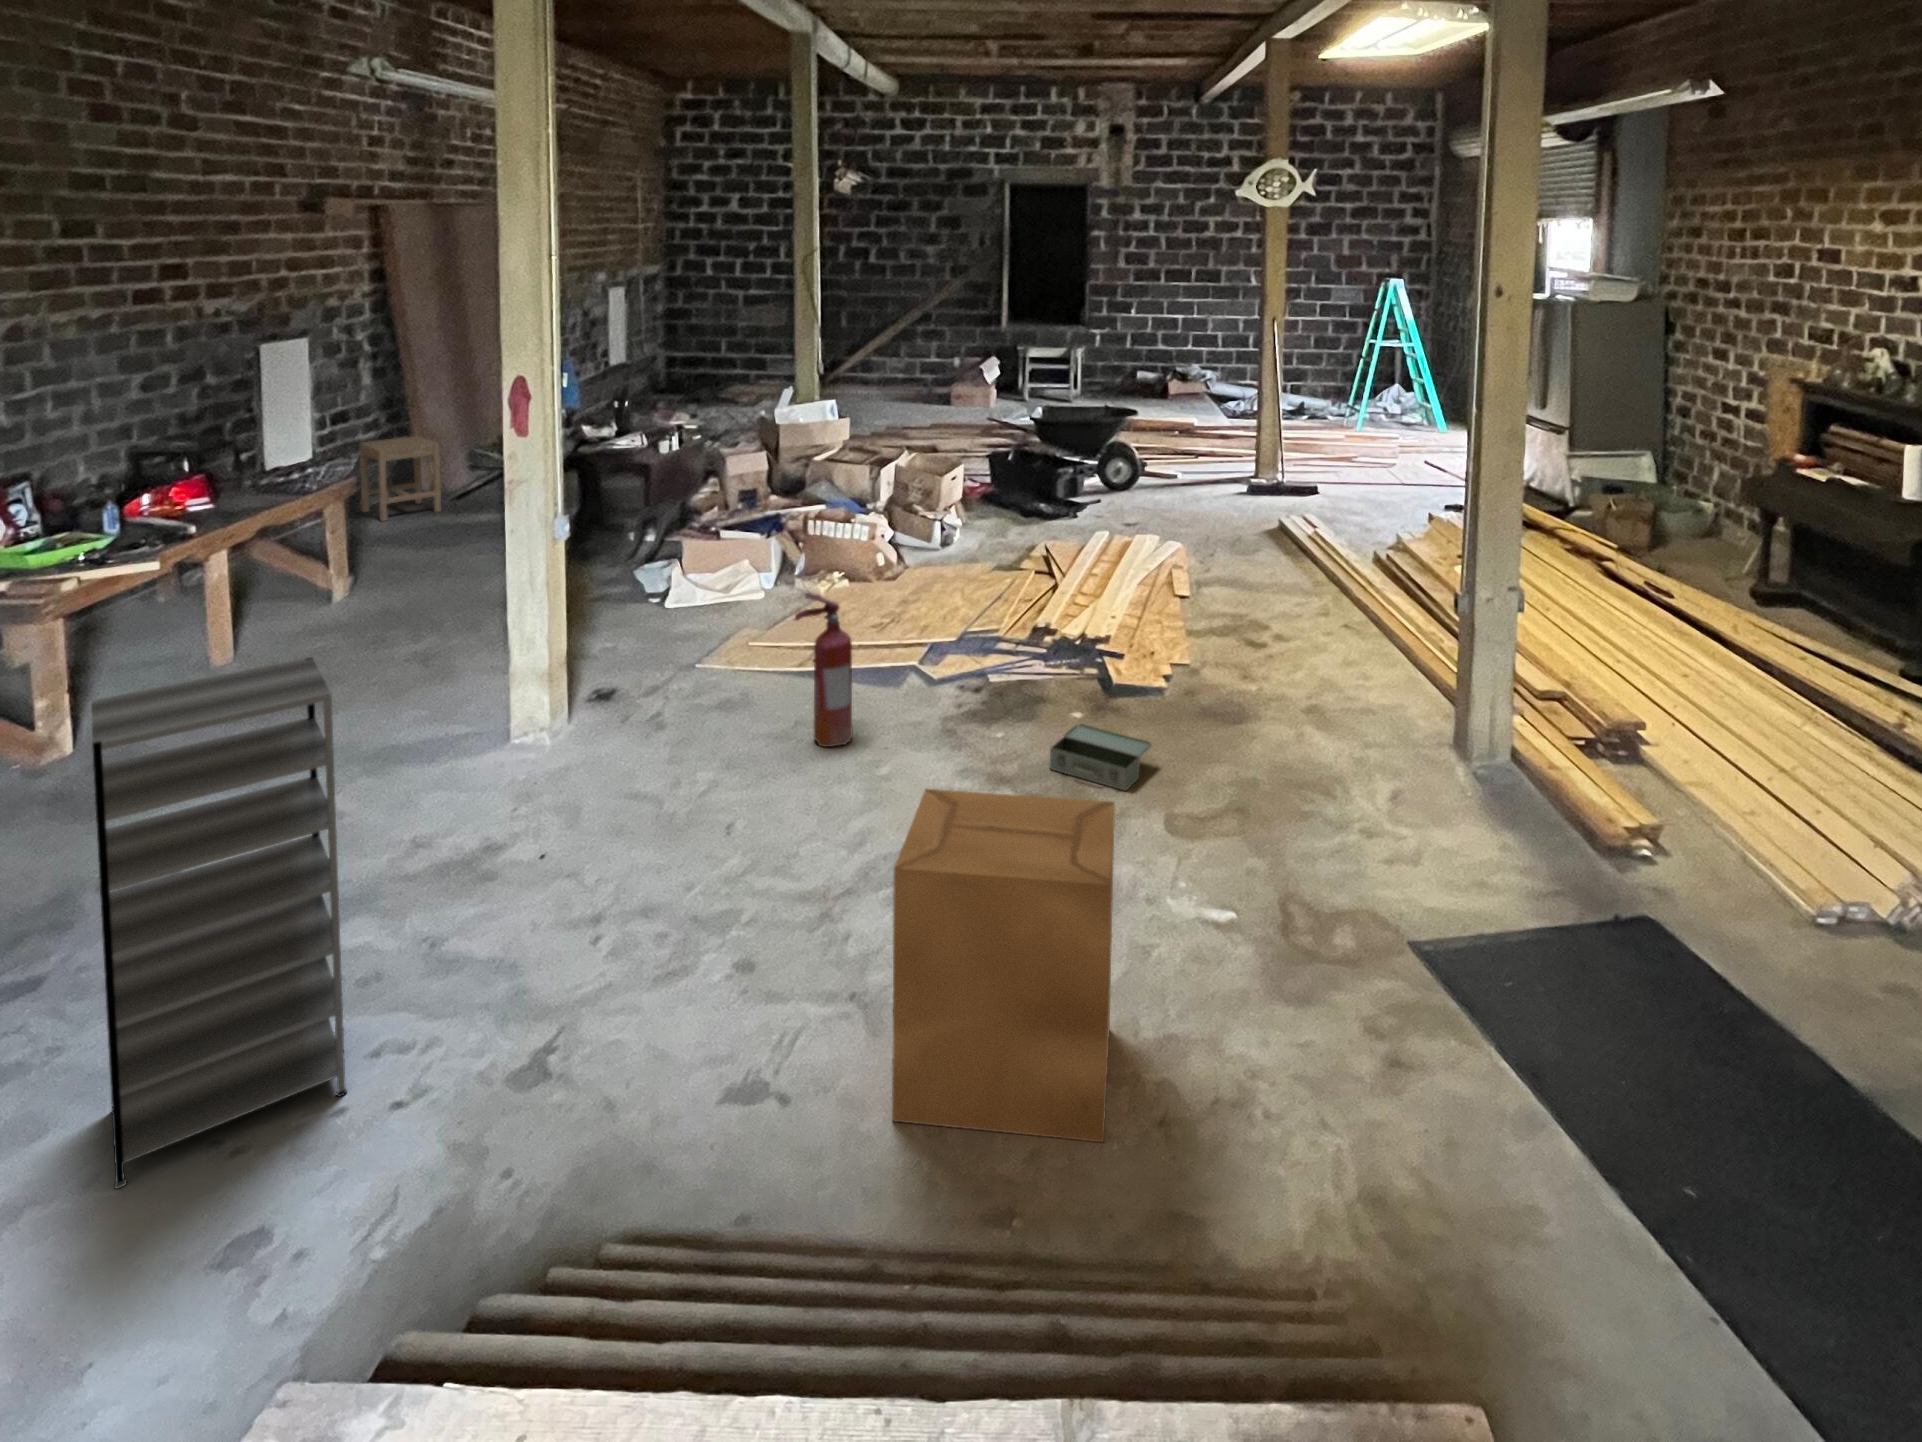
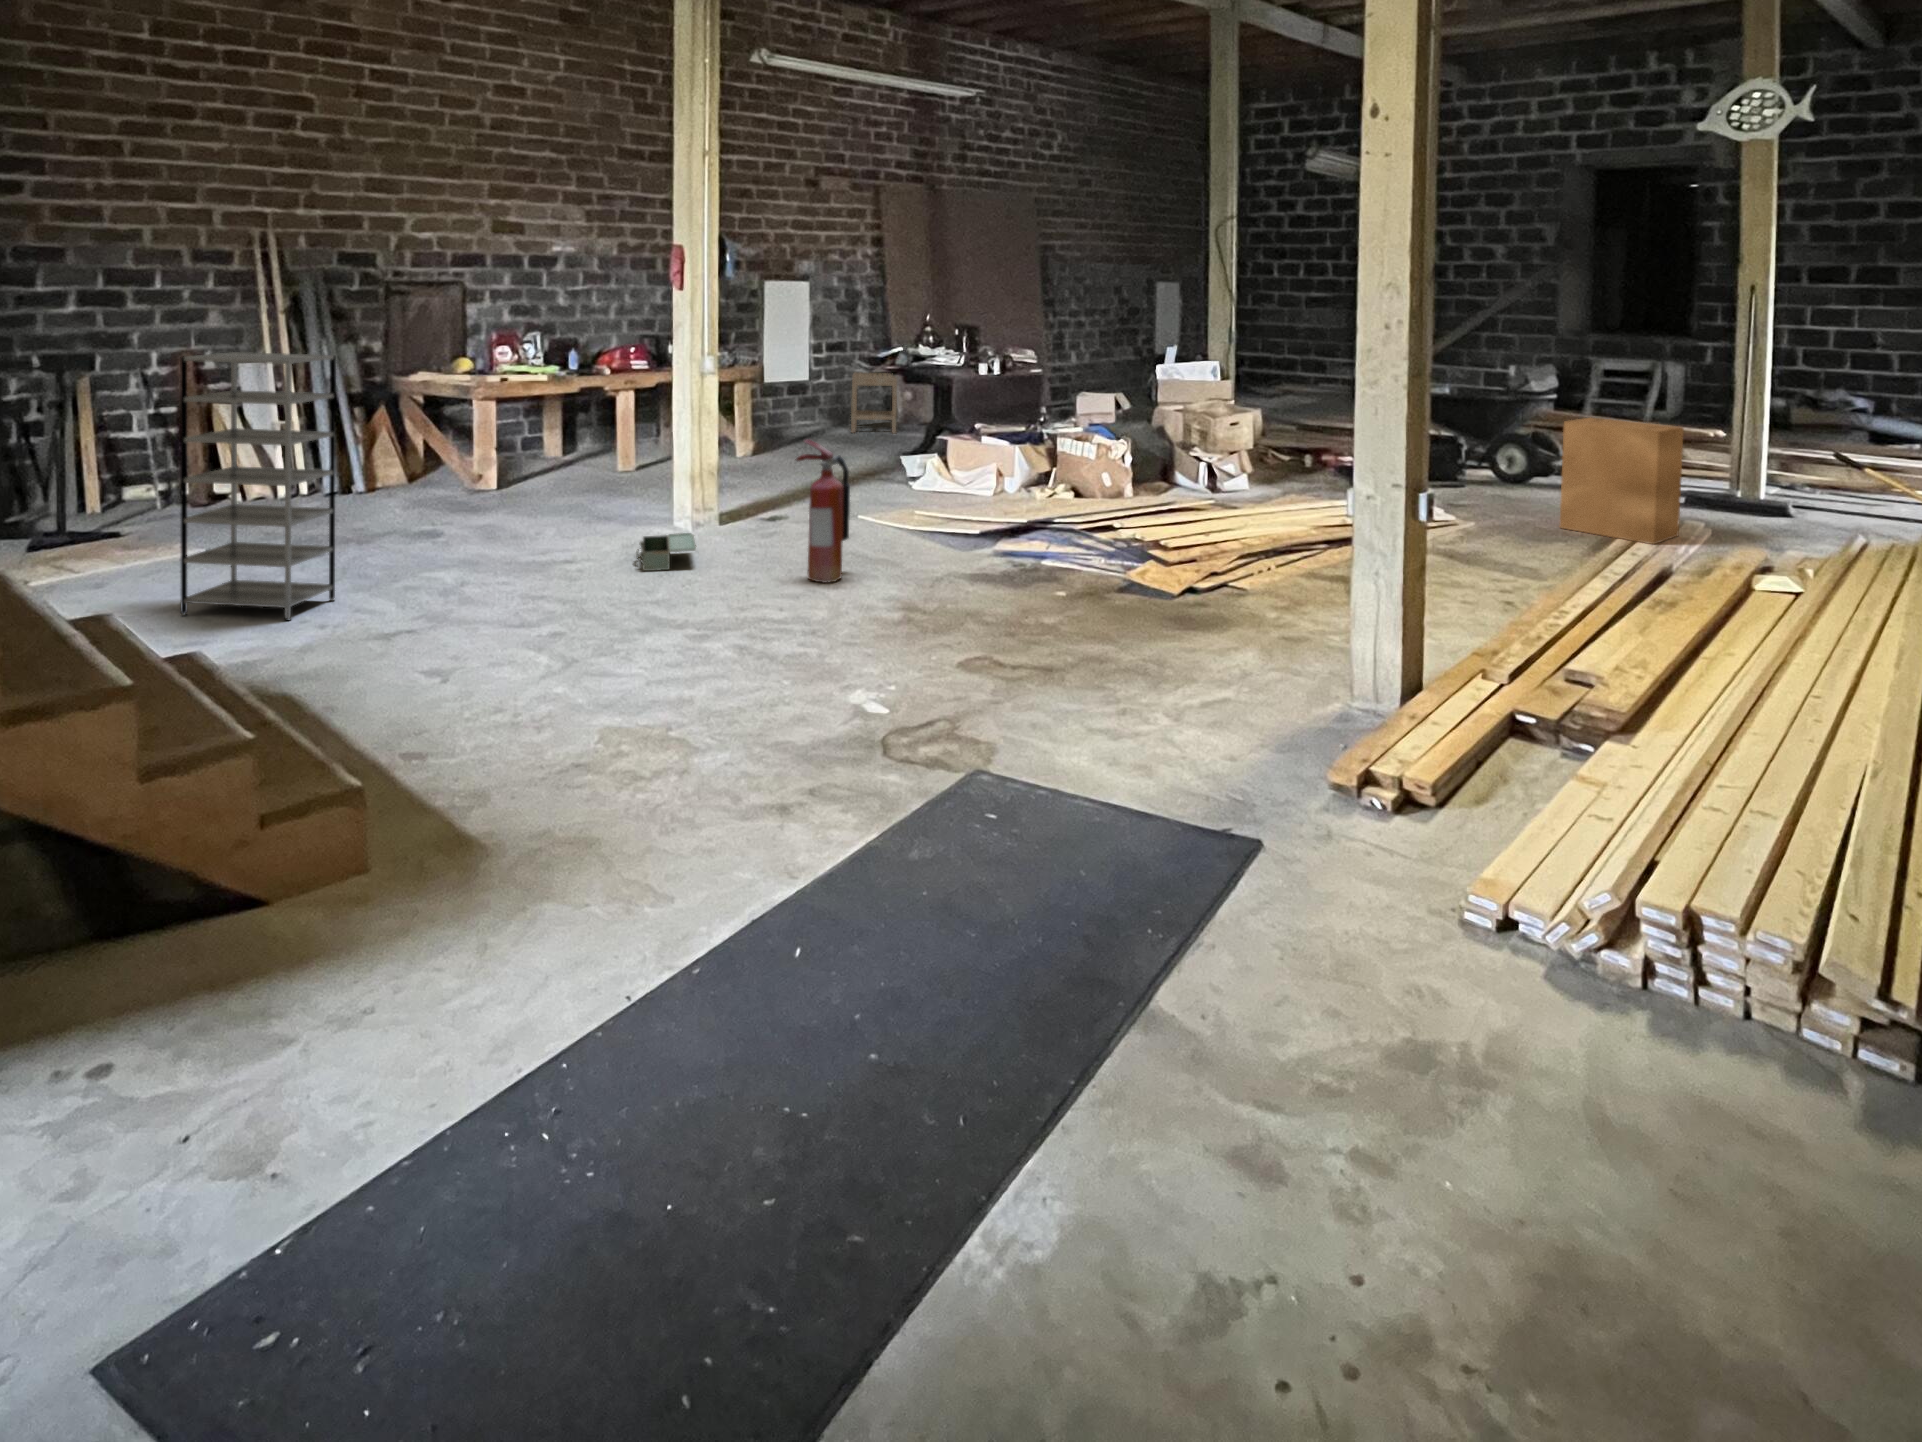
toolbox: present [1050,724,1151,791] -> present [636,533,696,571]
cardboard box: present [892,789,1115,1142] -> present [1560,417,1684,544]

